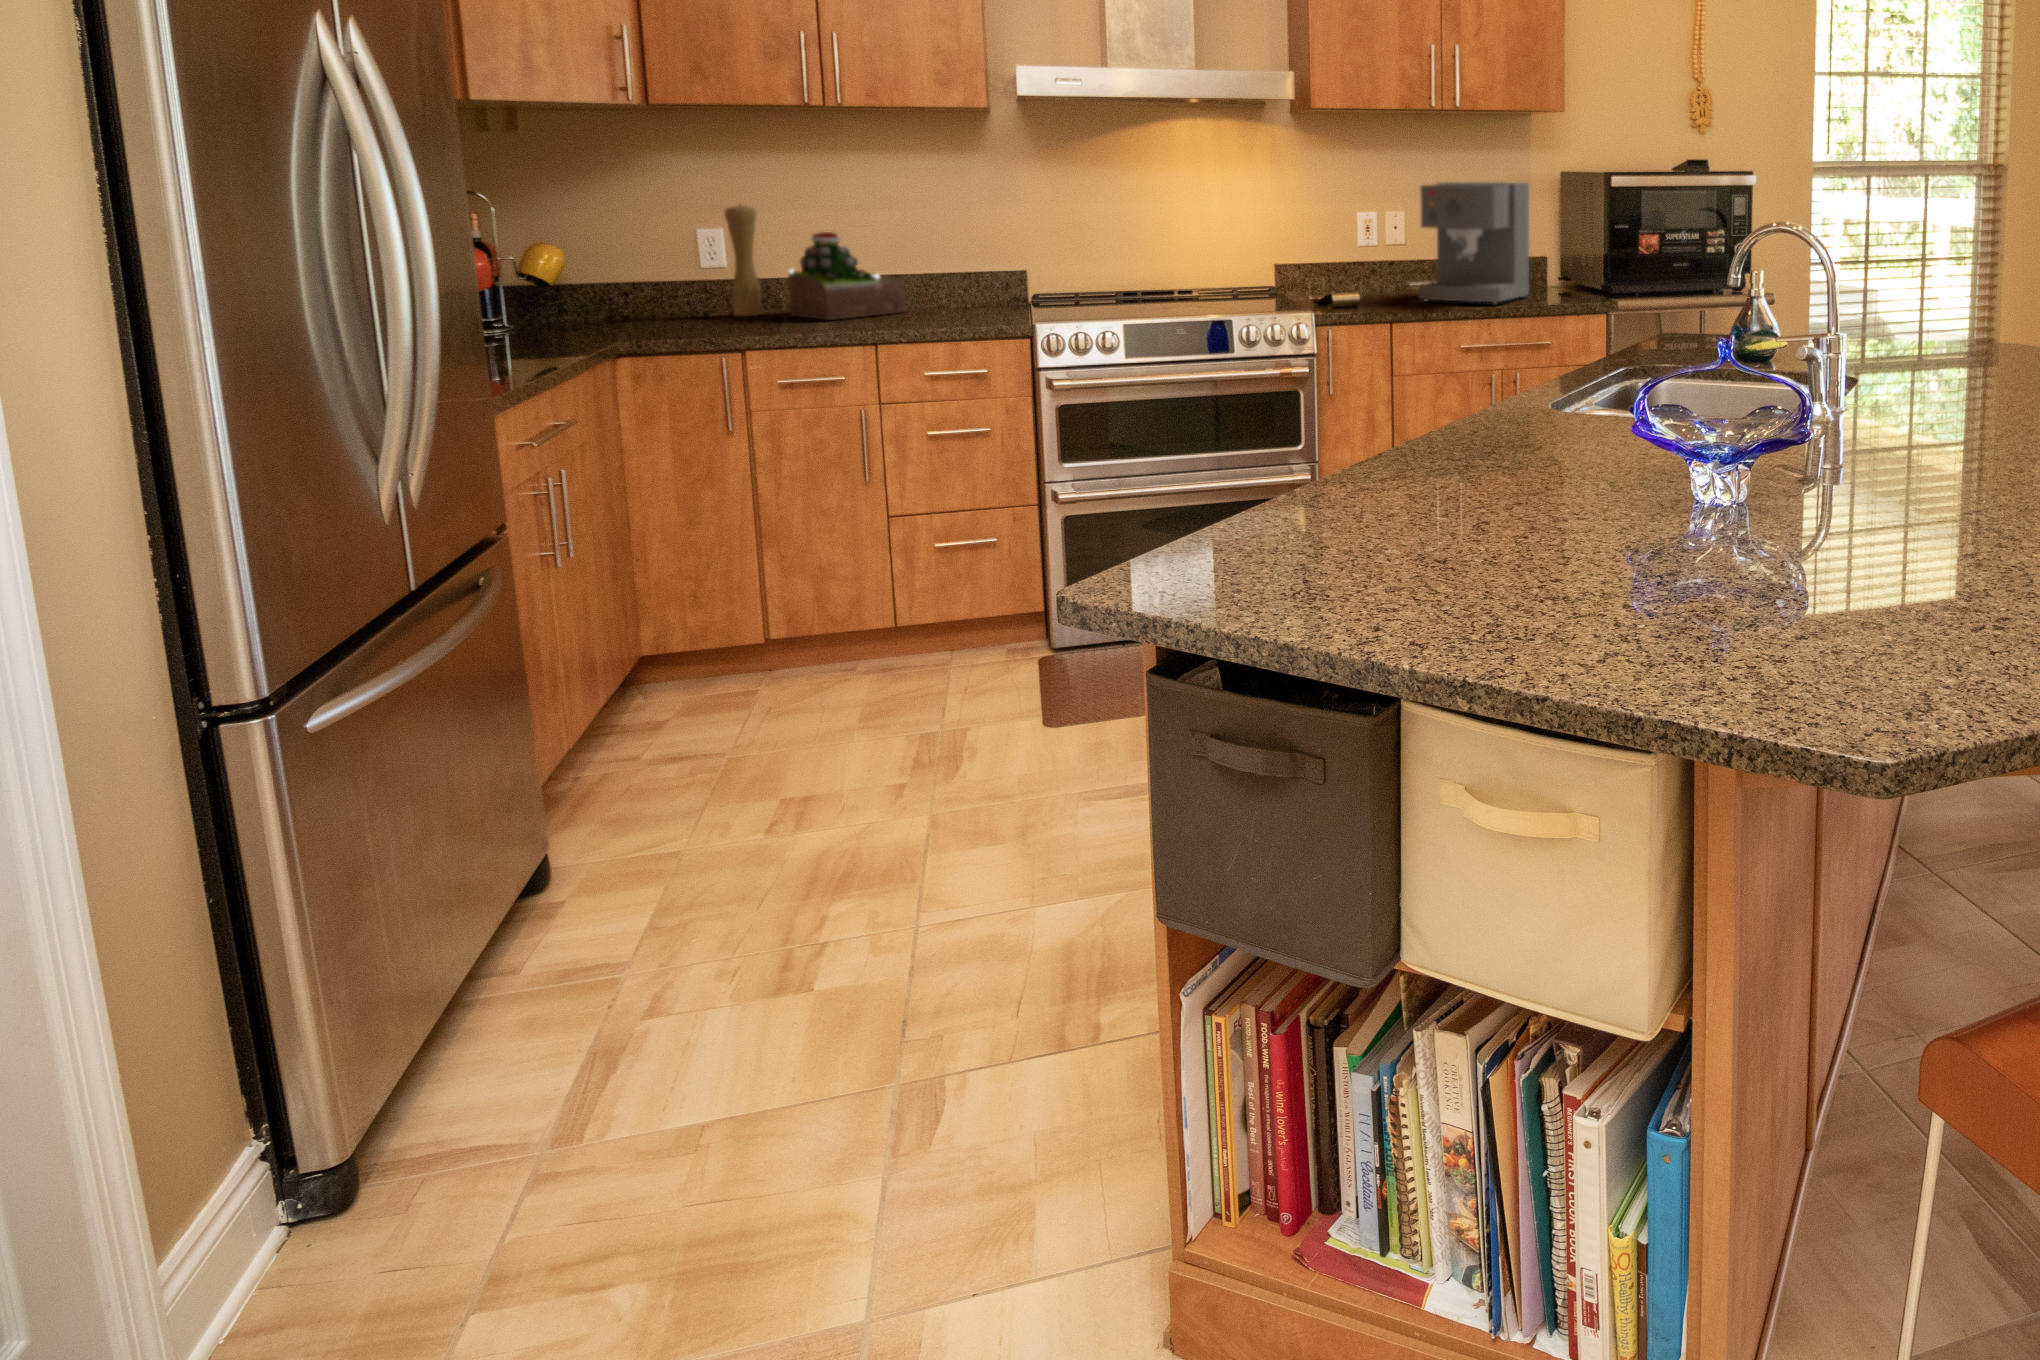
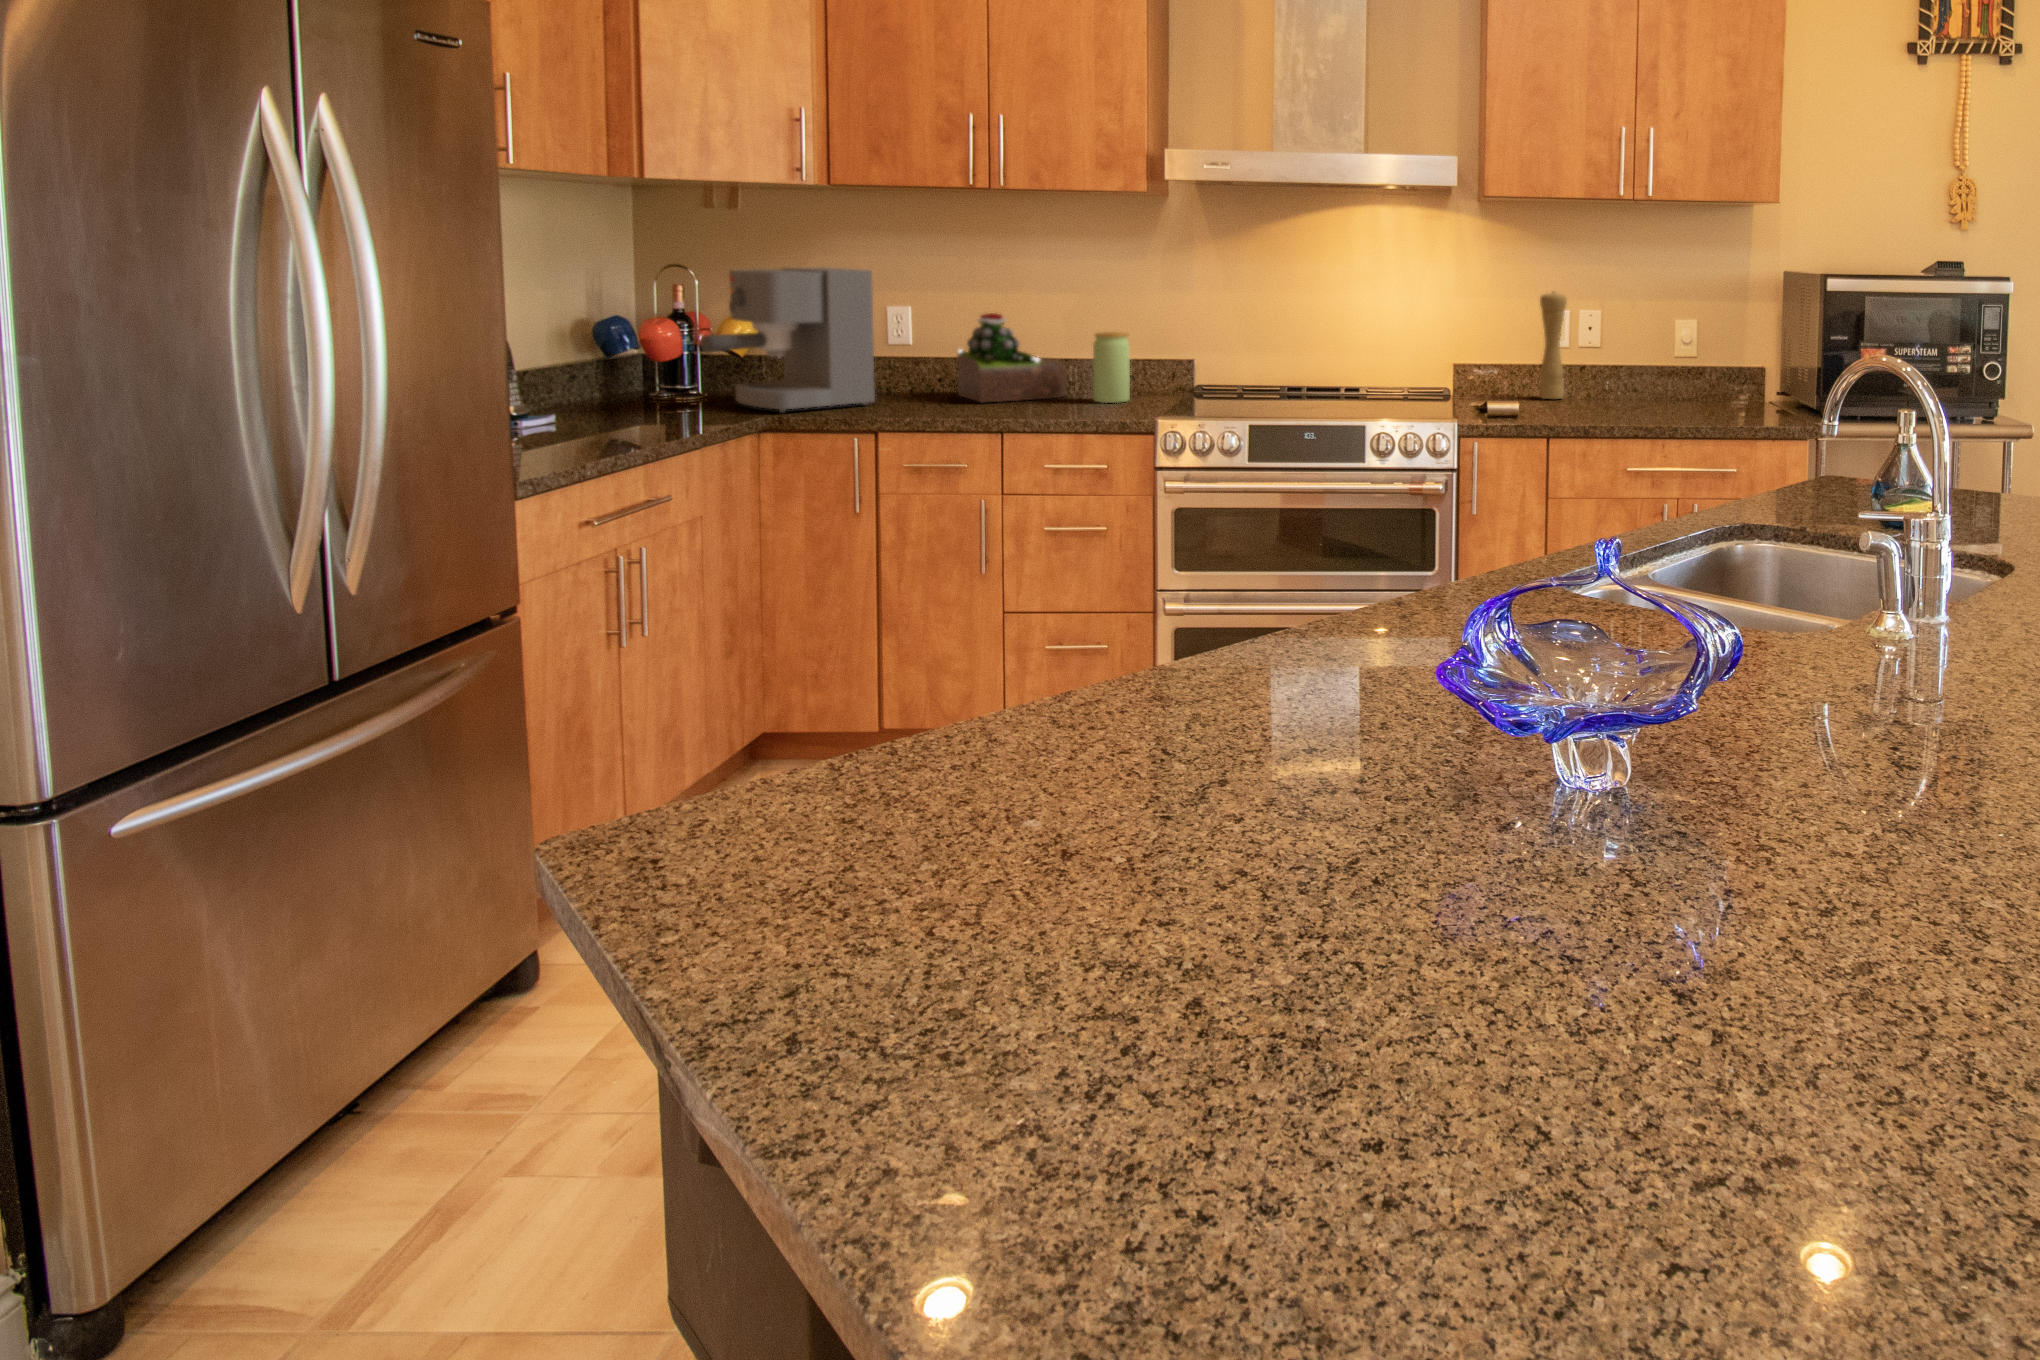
coffee maker: present [1419,182,1529,305] -> present [700,267,875,413]
pepper mill: present [724,205,763,316] -> present [1539,292,1567,399]
jar: none [937,246,977,315] -> present [1093,332,1130,403]

